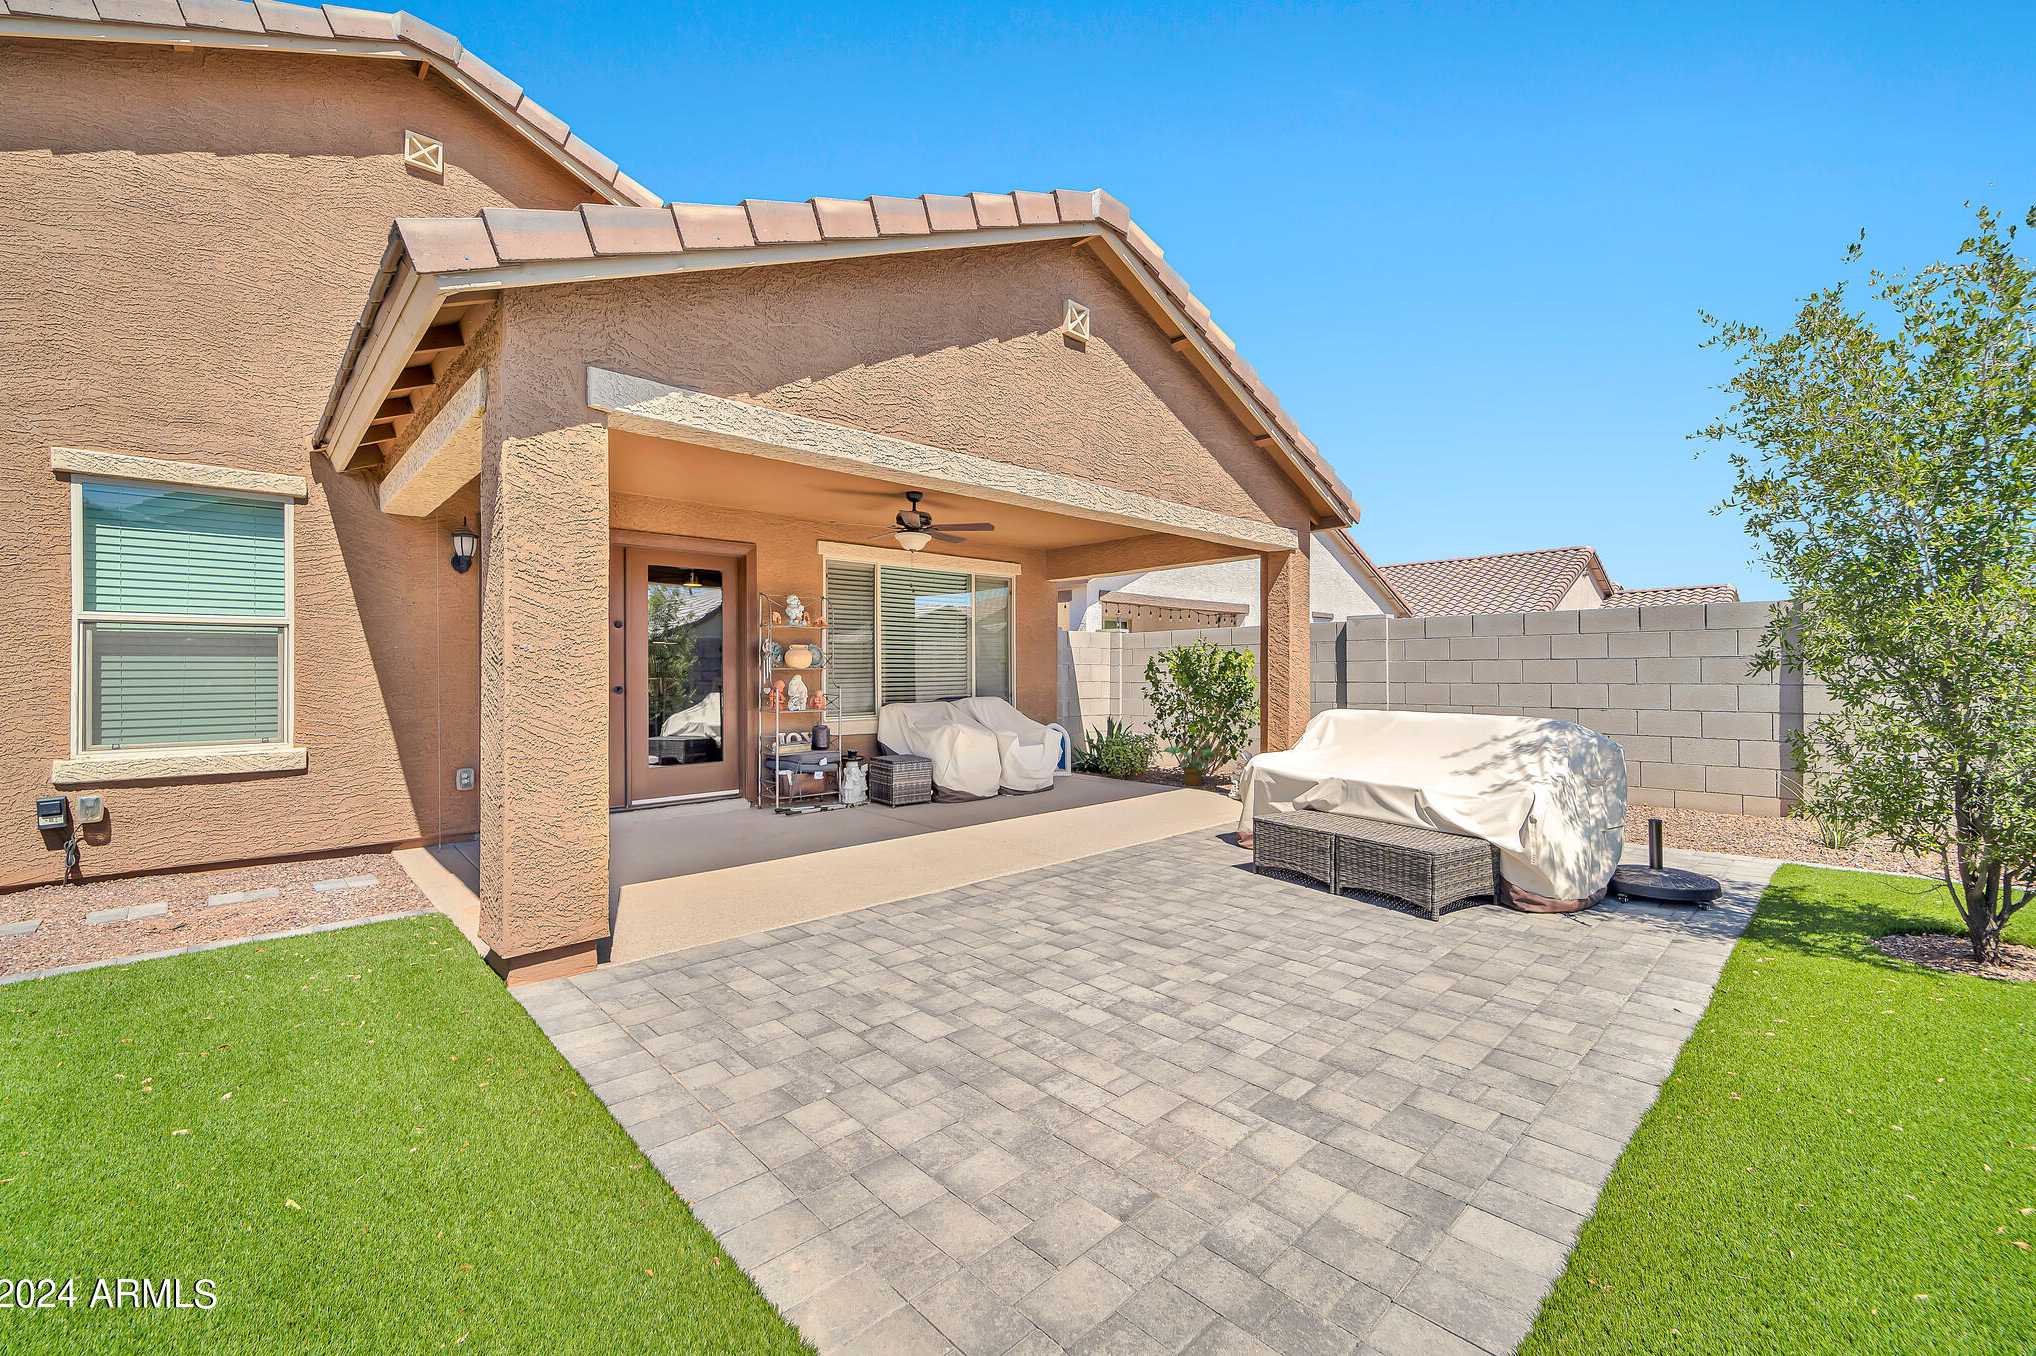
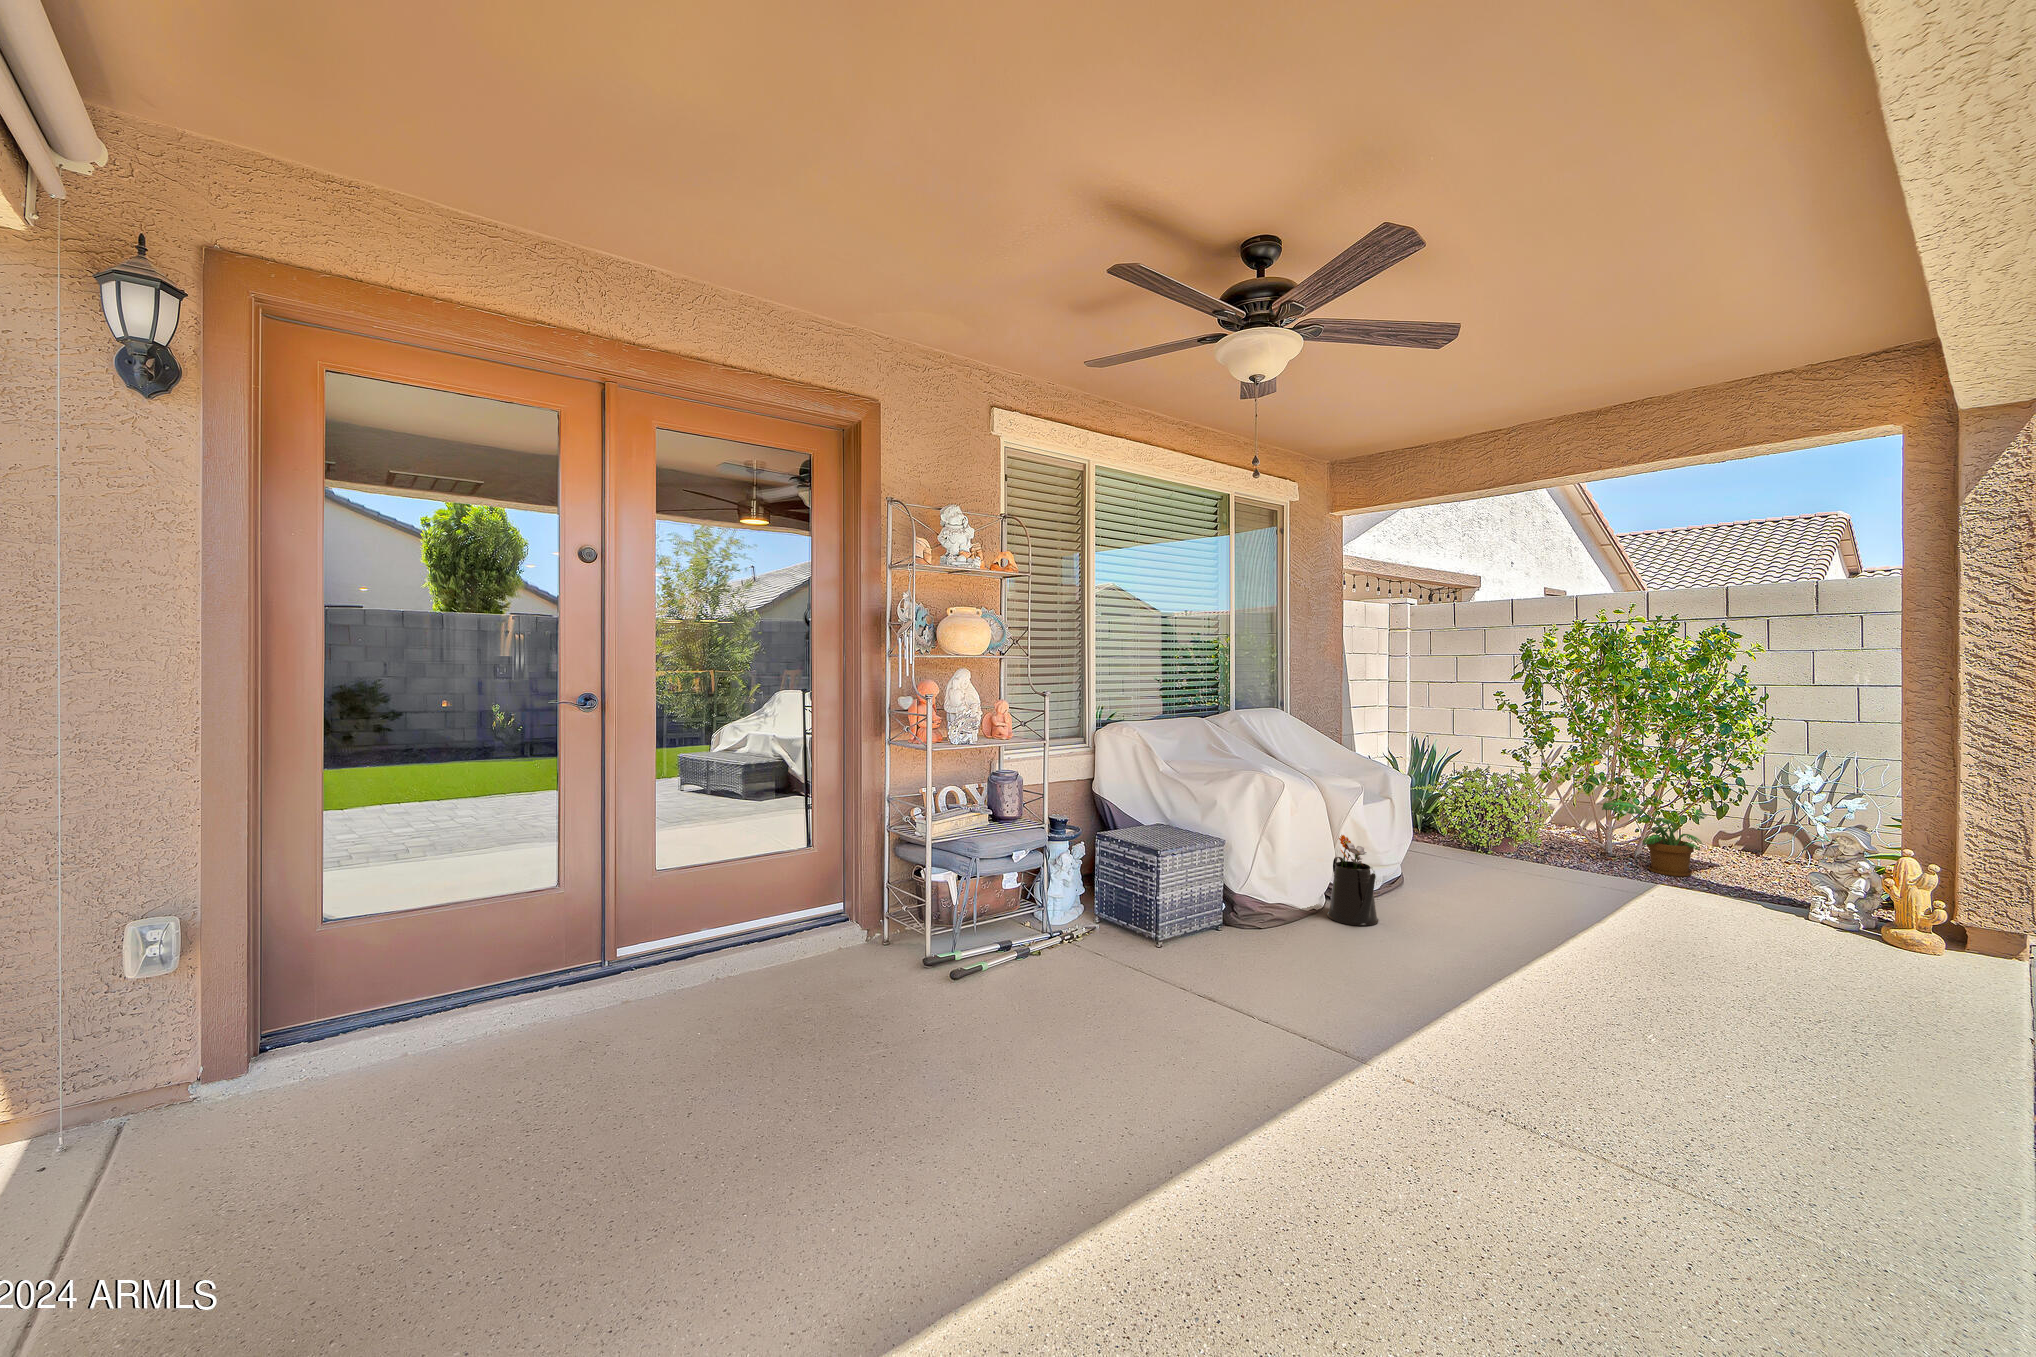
watering can: none [984,757,1007,800] -> present [1327,835,1379,926]

